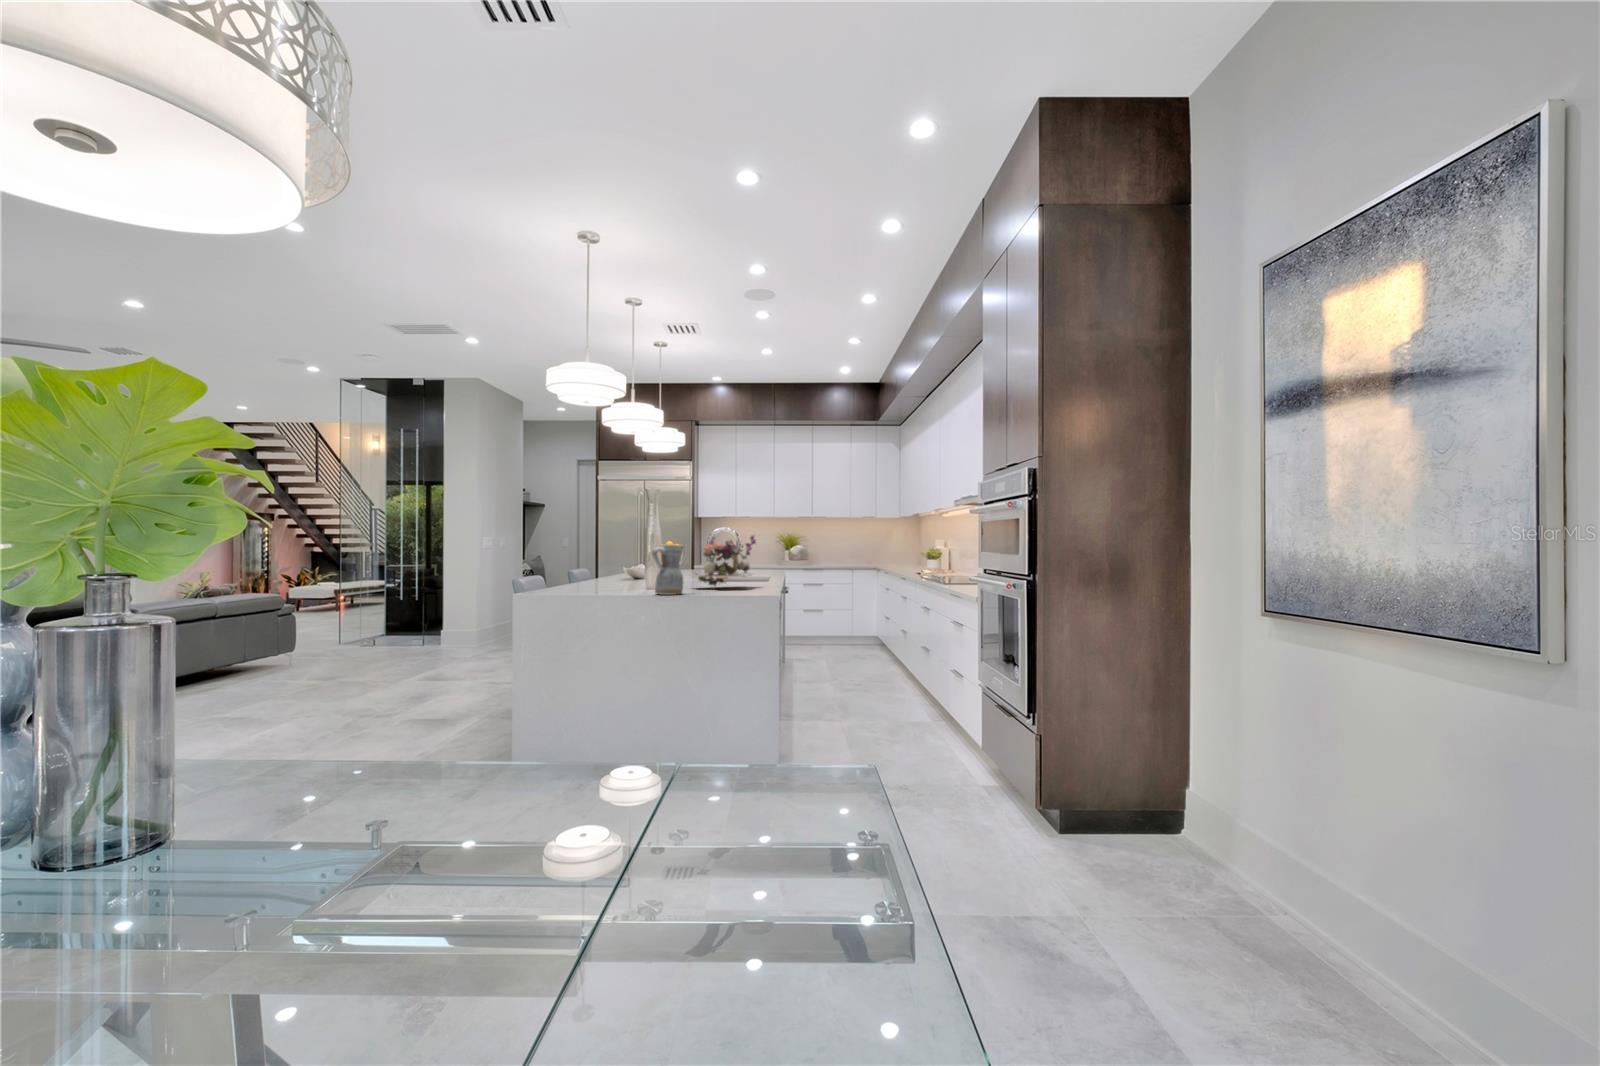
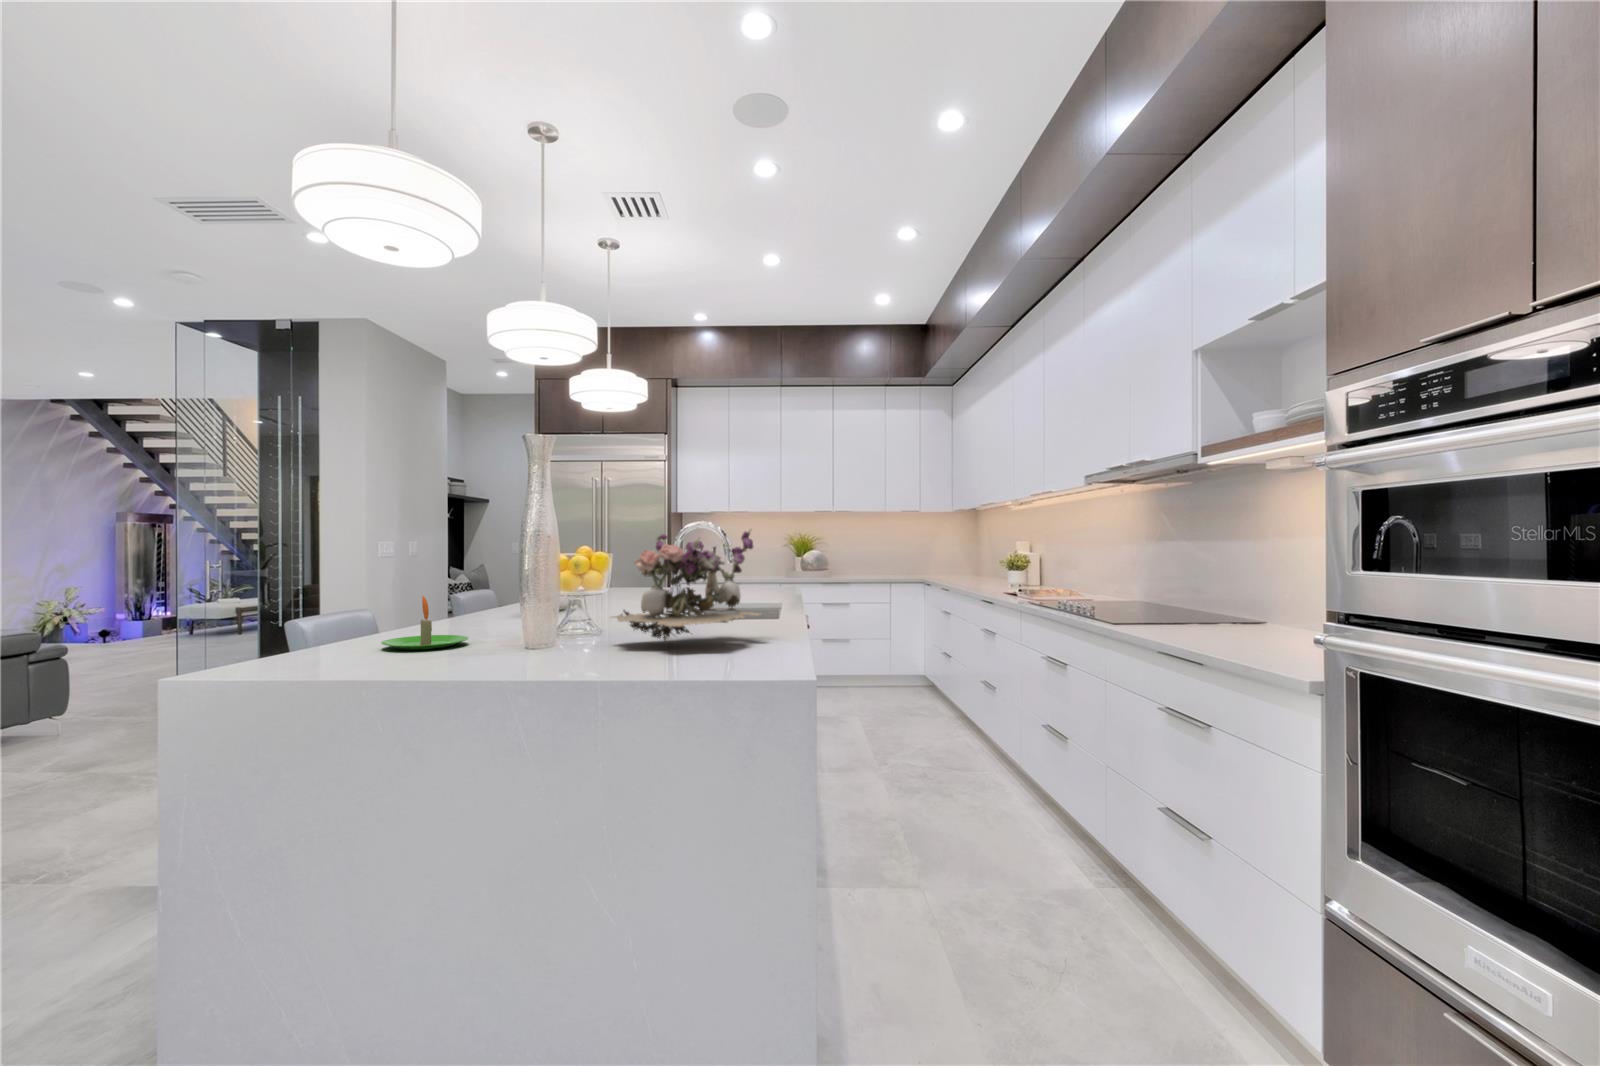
ceramic pitcher: present [652,544,684,595] -> none [487,550,577,679]
candle: none [585,565,622,589] -> present [381,596,468,650]

